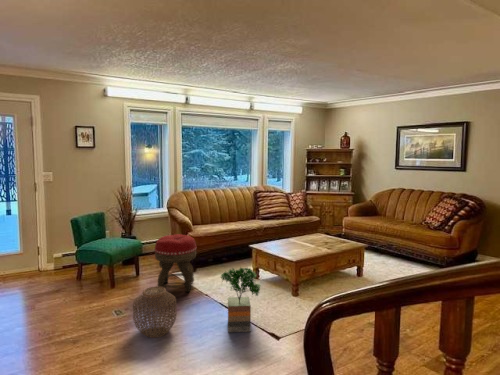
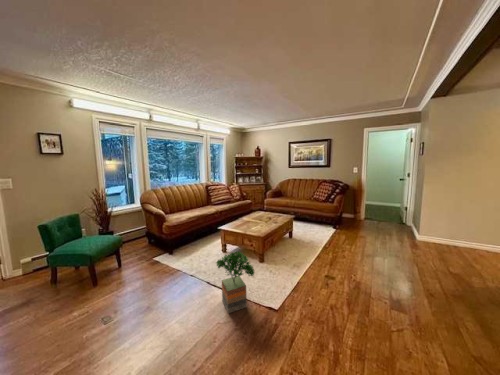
footstool: present [155,234,197,292] -> none [138,226,178,281]
woven basket: present [133,287,177,338] -> none [129,287,178,345]

